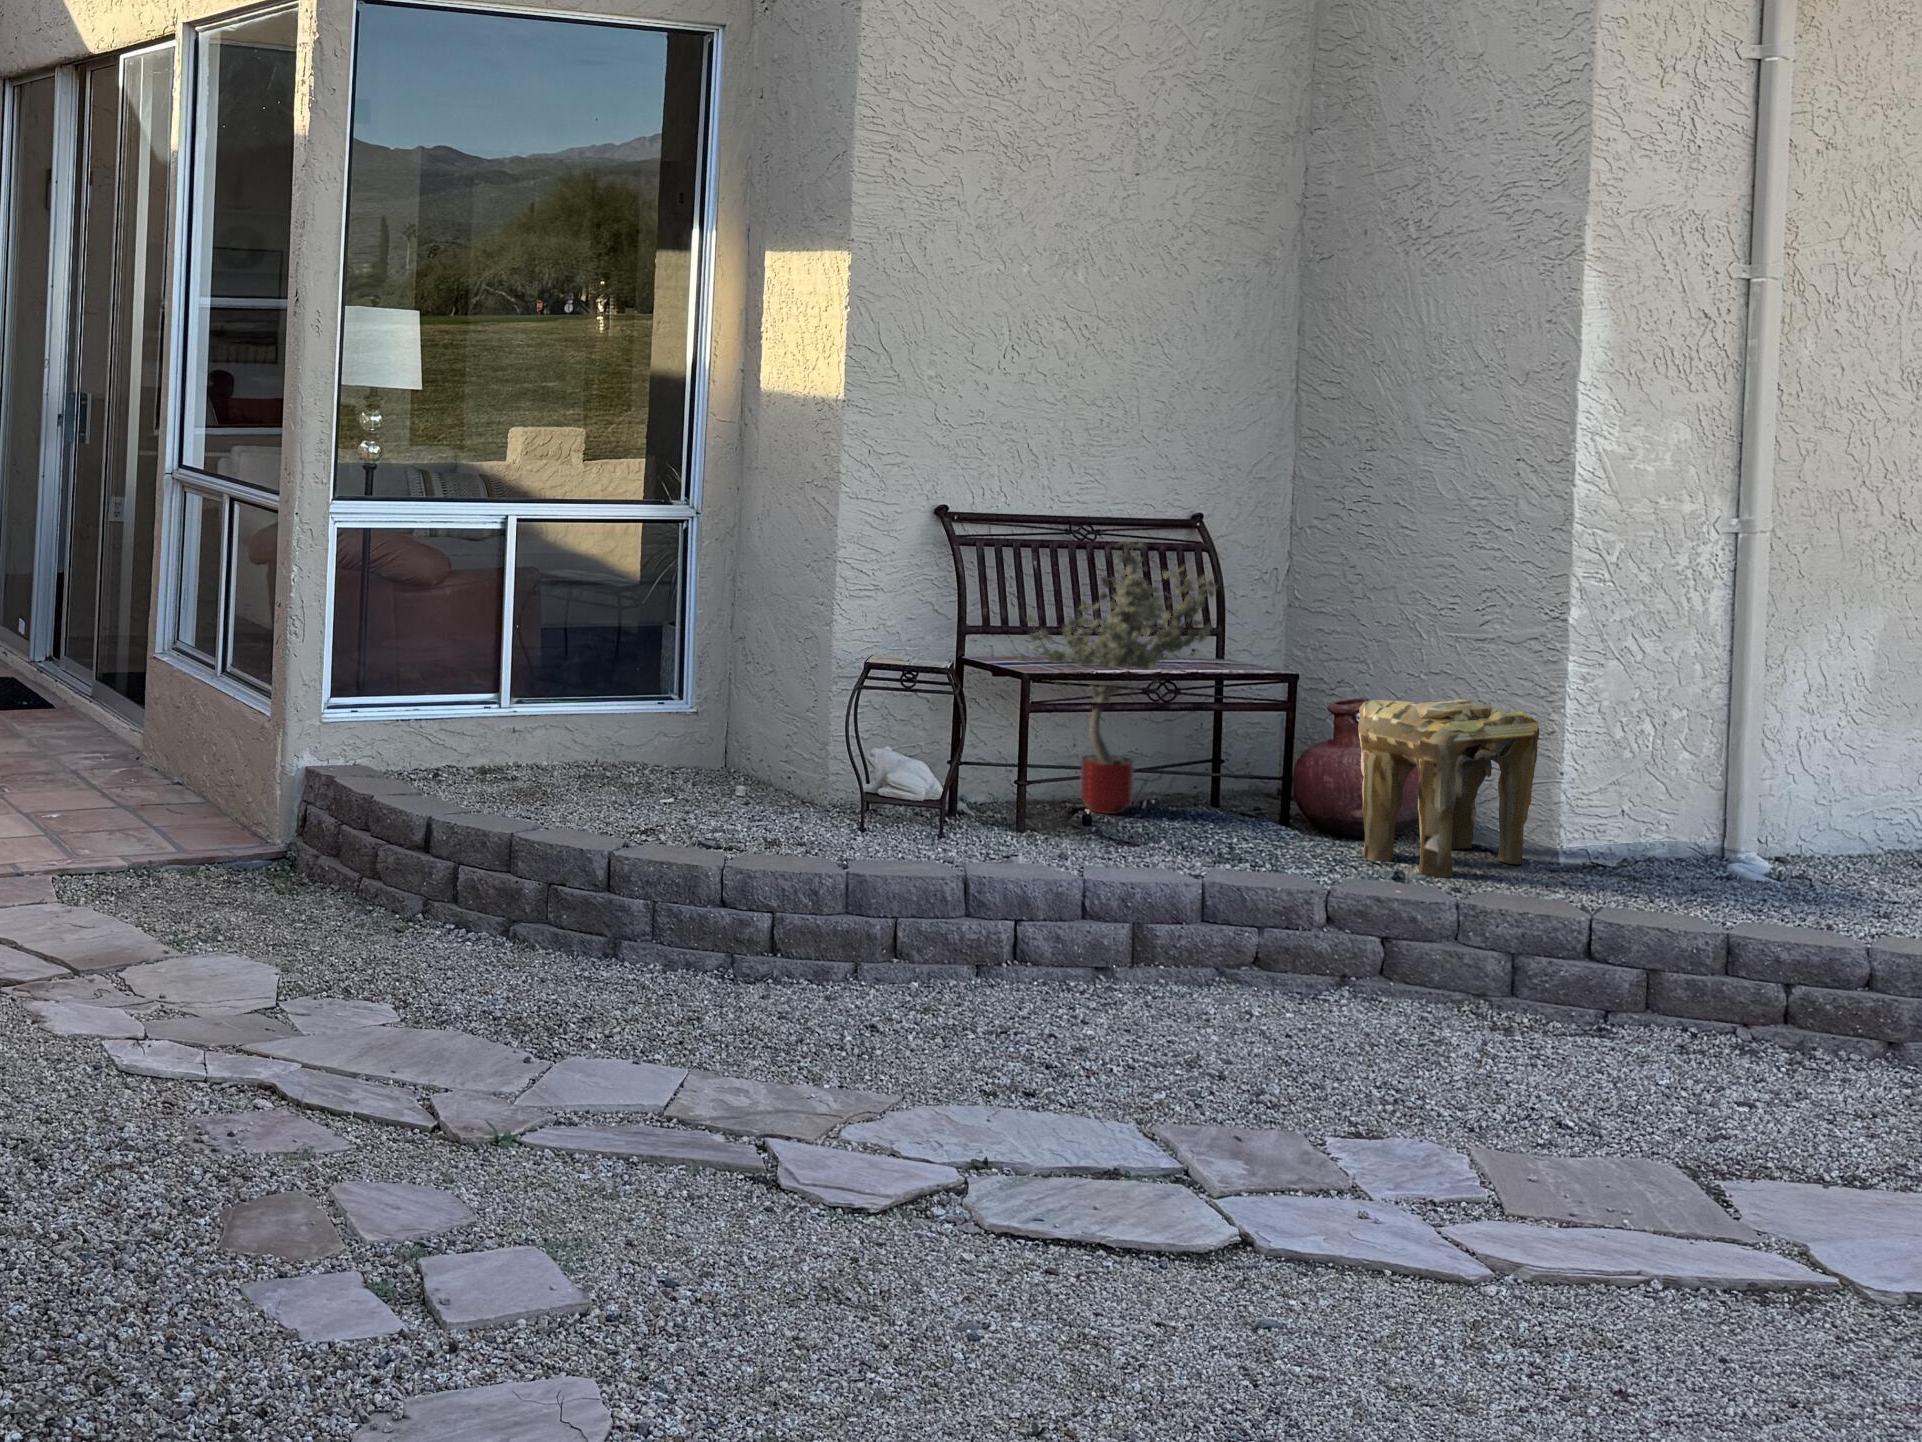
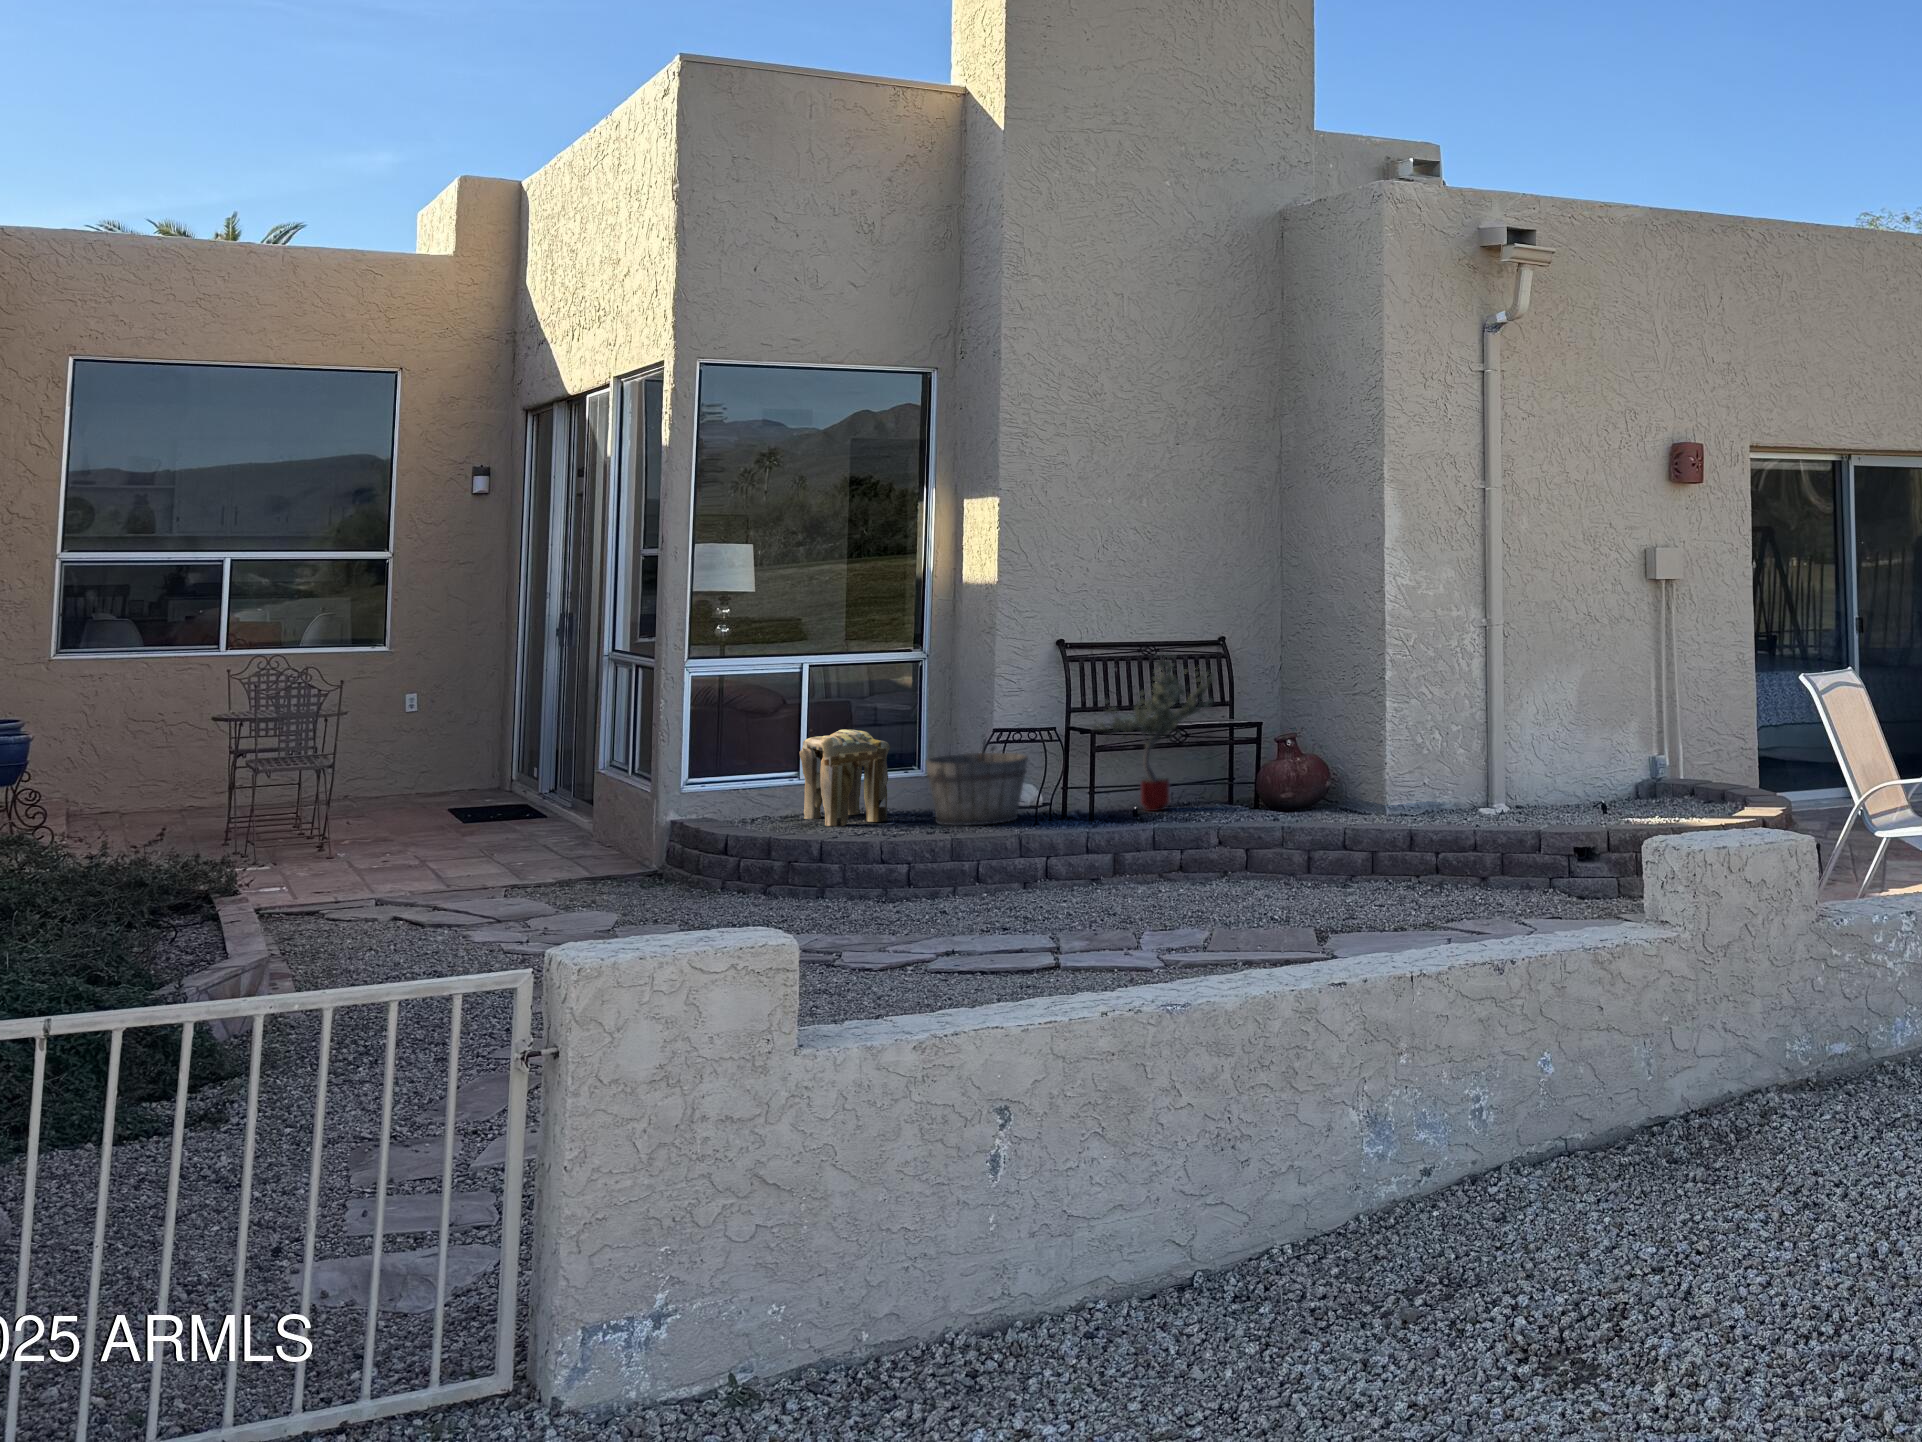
wooden bucket: none [729,665,905,826] -> present [926,740,1028,826]
stool: present [1358,699,1540,877] -> present [799,729,891,826]

